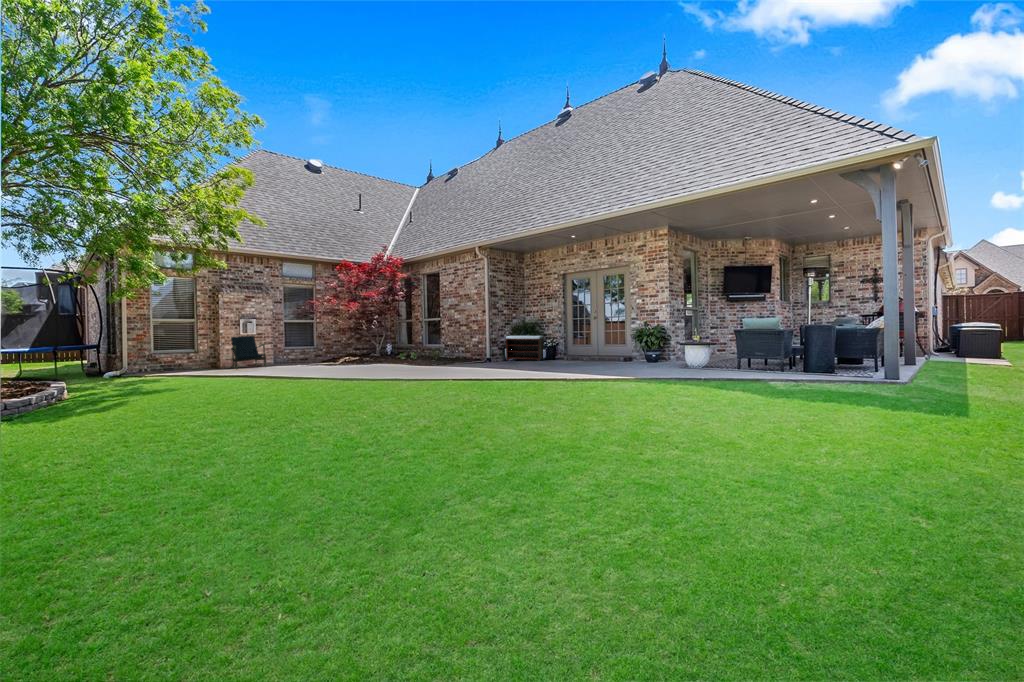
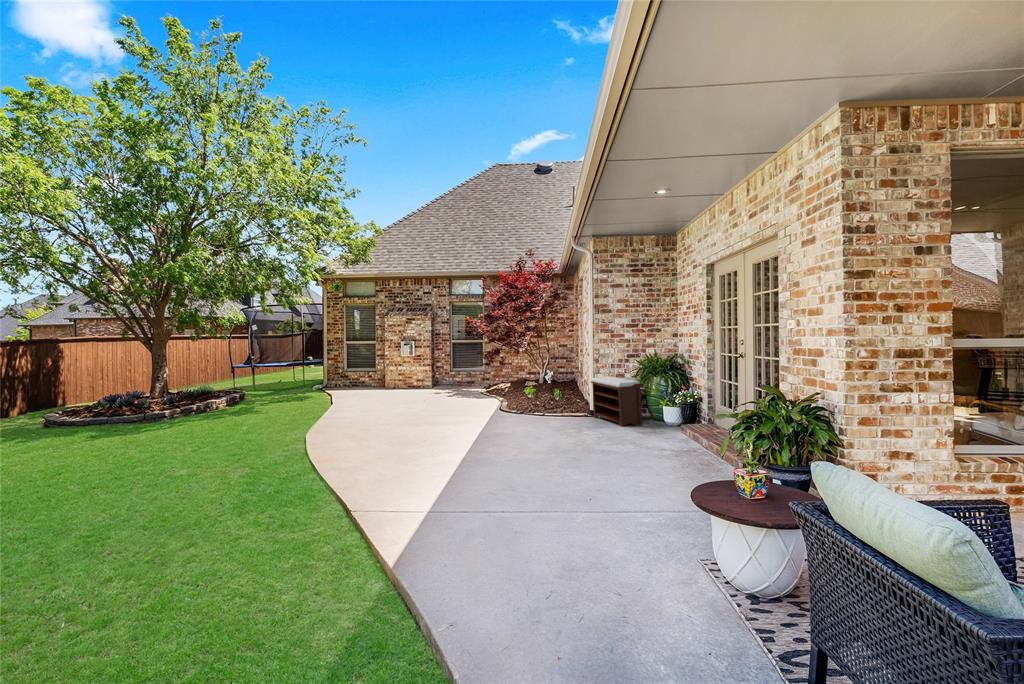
lounge chair: present [231,336,266,369] -> none [381,358,414,391]

